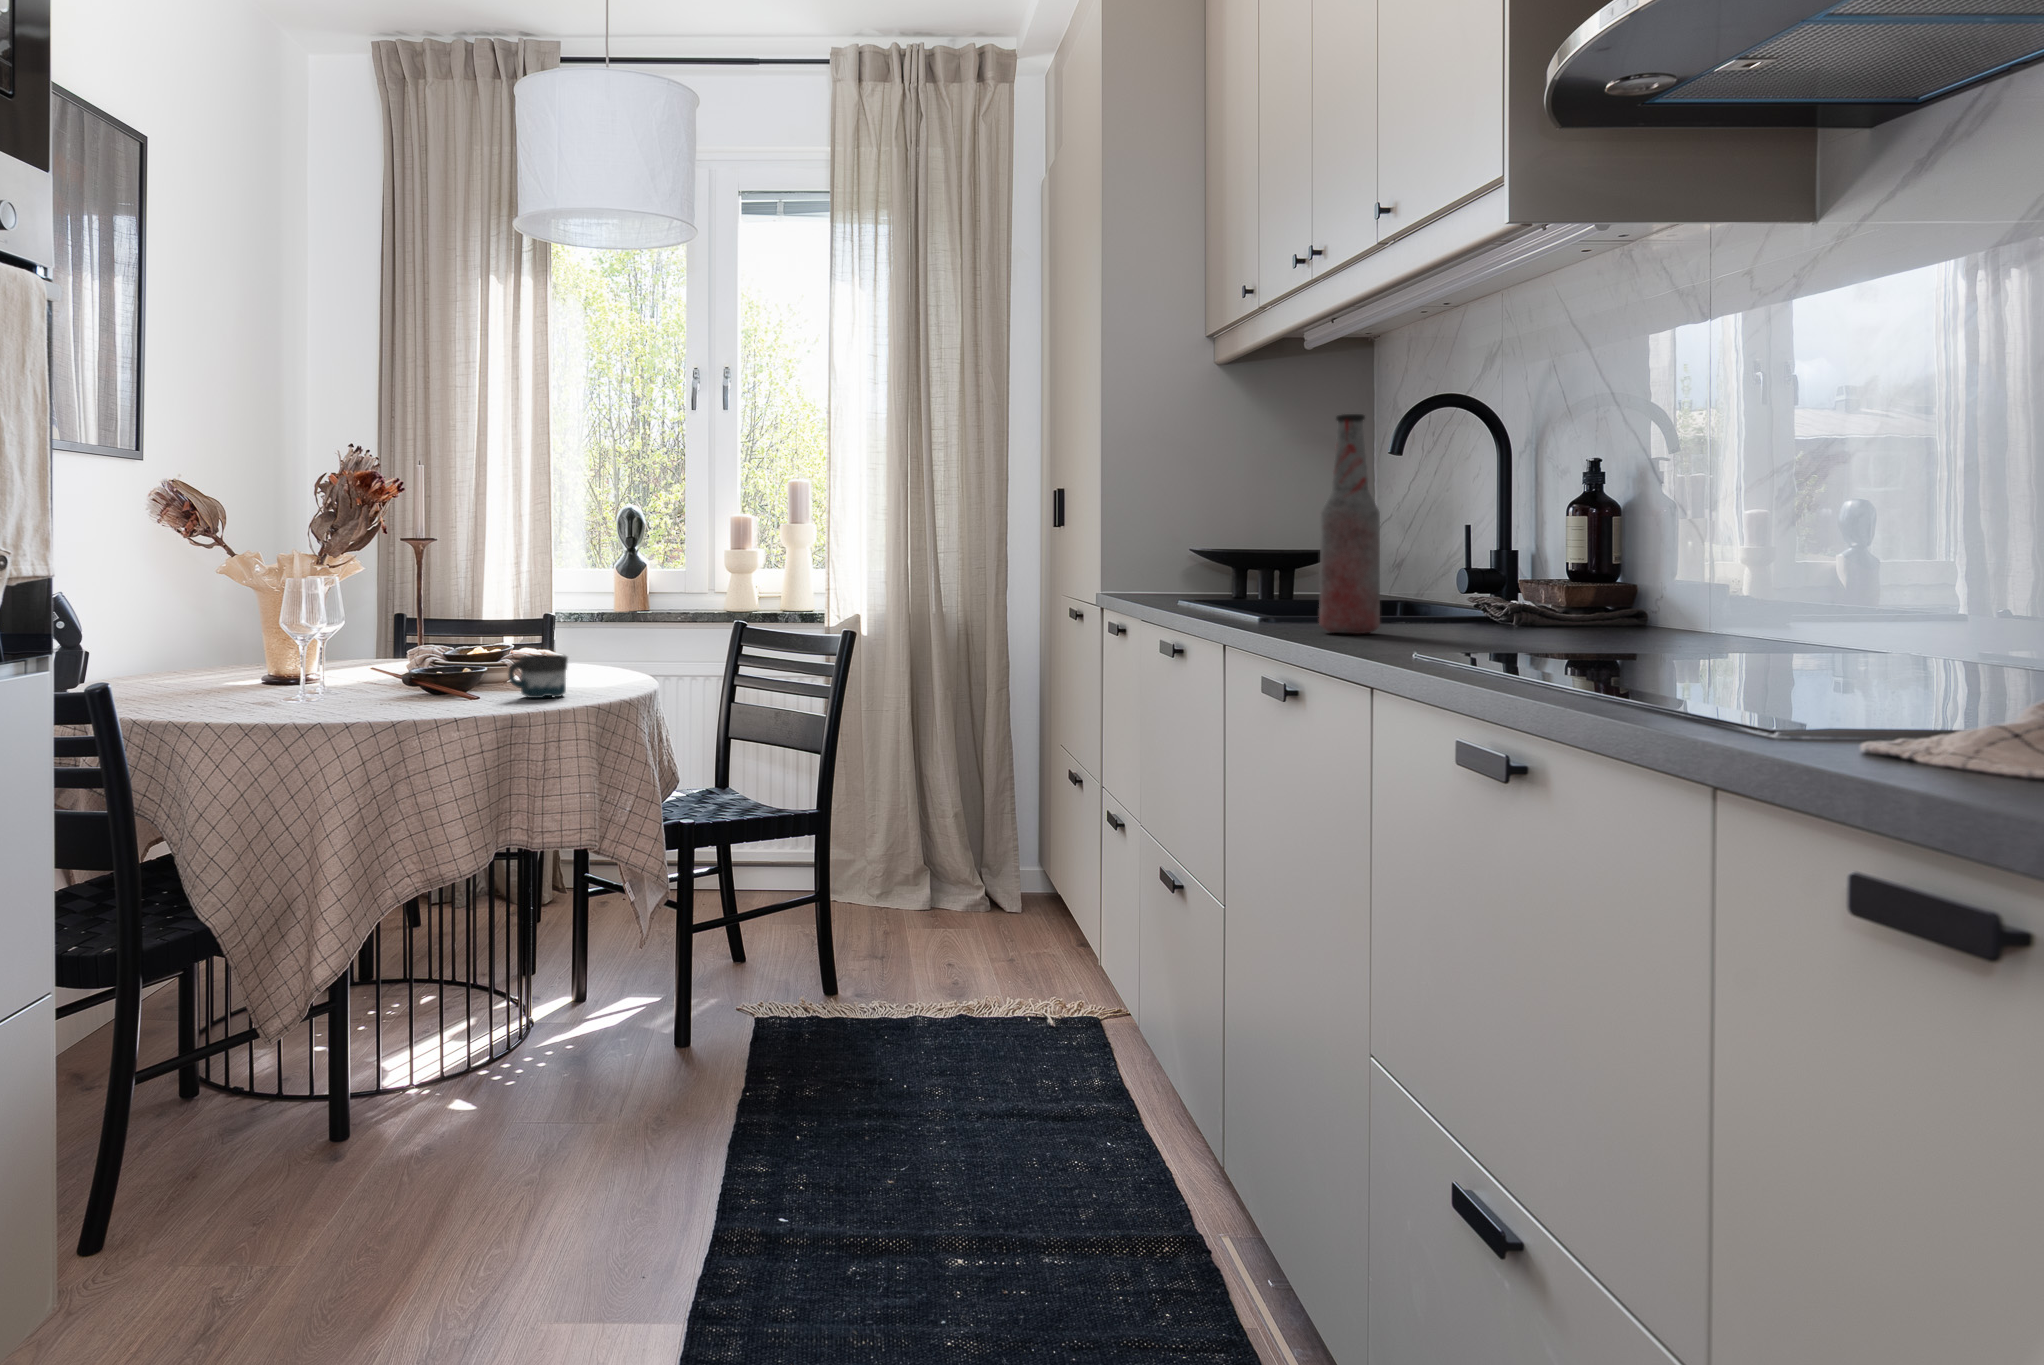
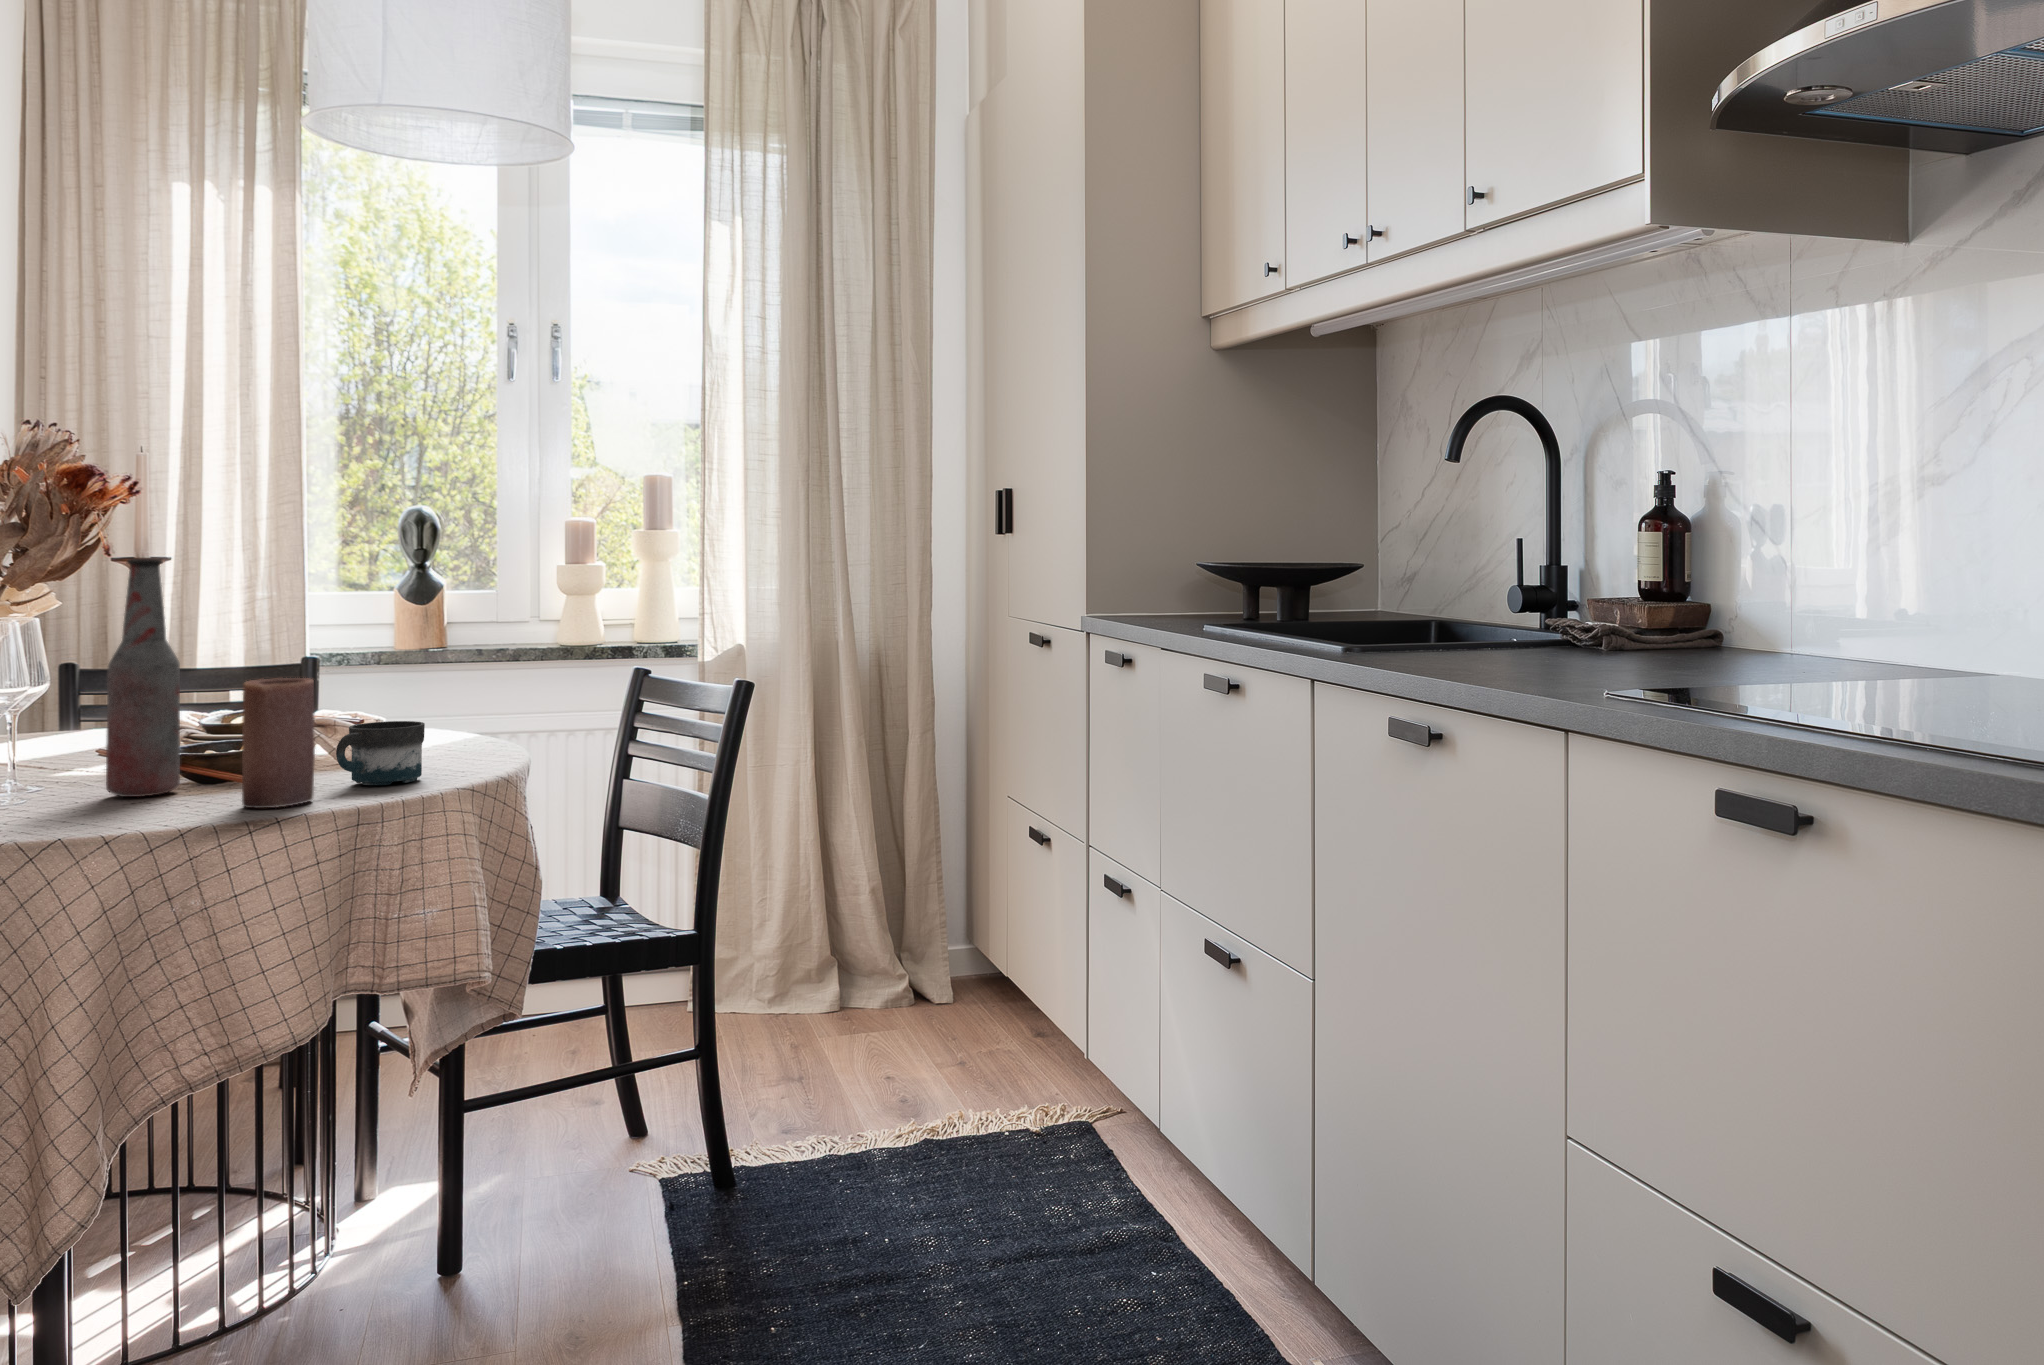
bottle: present [1319,414,1380,634] -> present [106,559,180,797]
candle: none [446,621,489,708] -> present [242,678,315,808]

